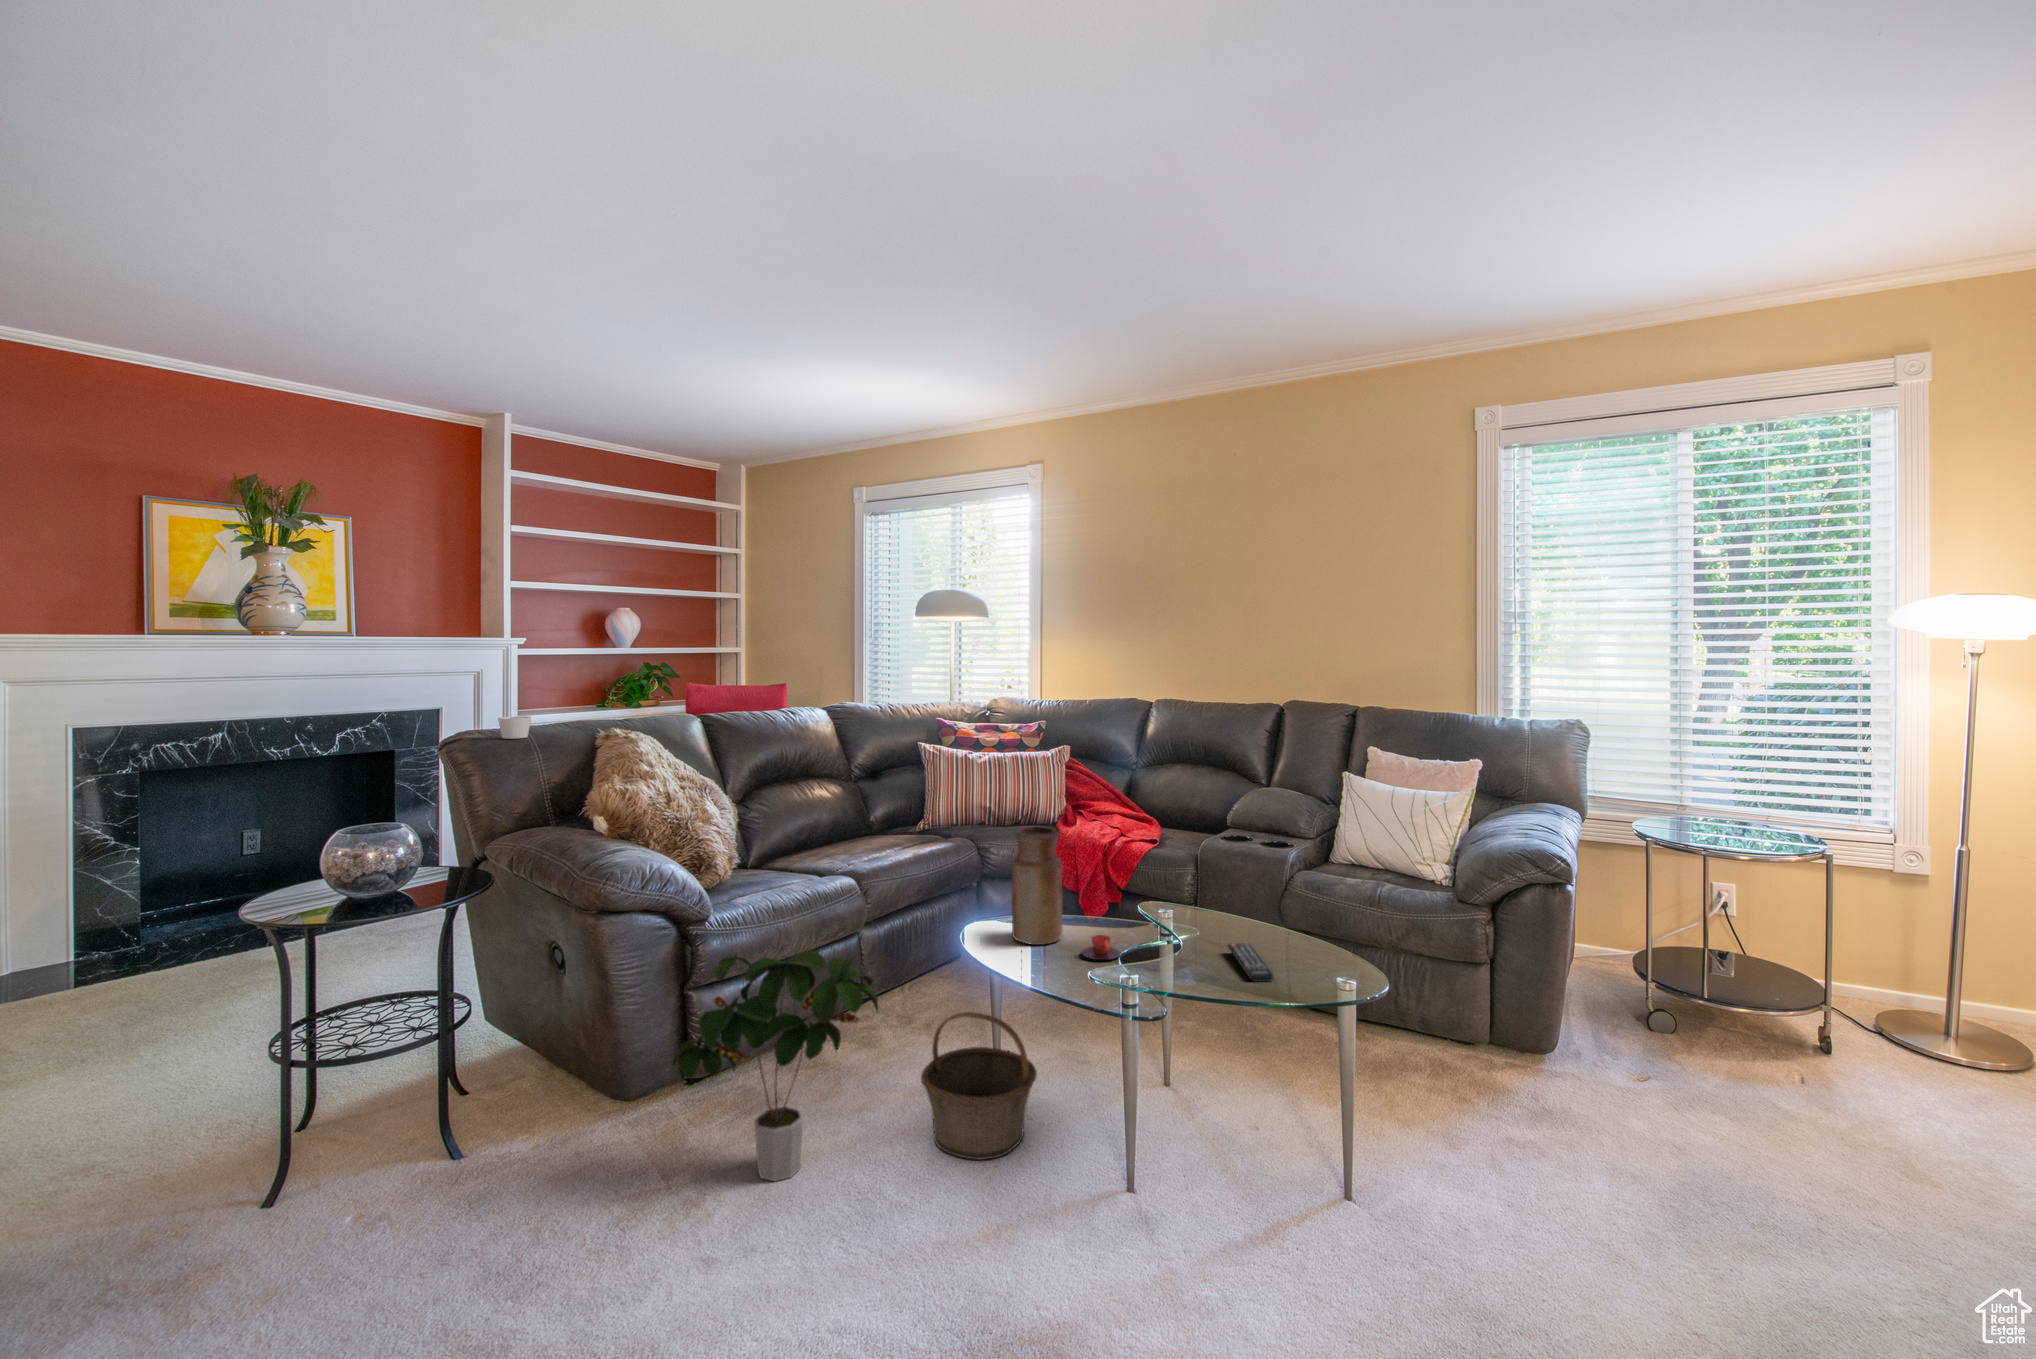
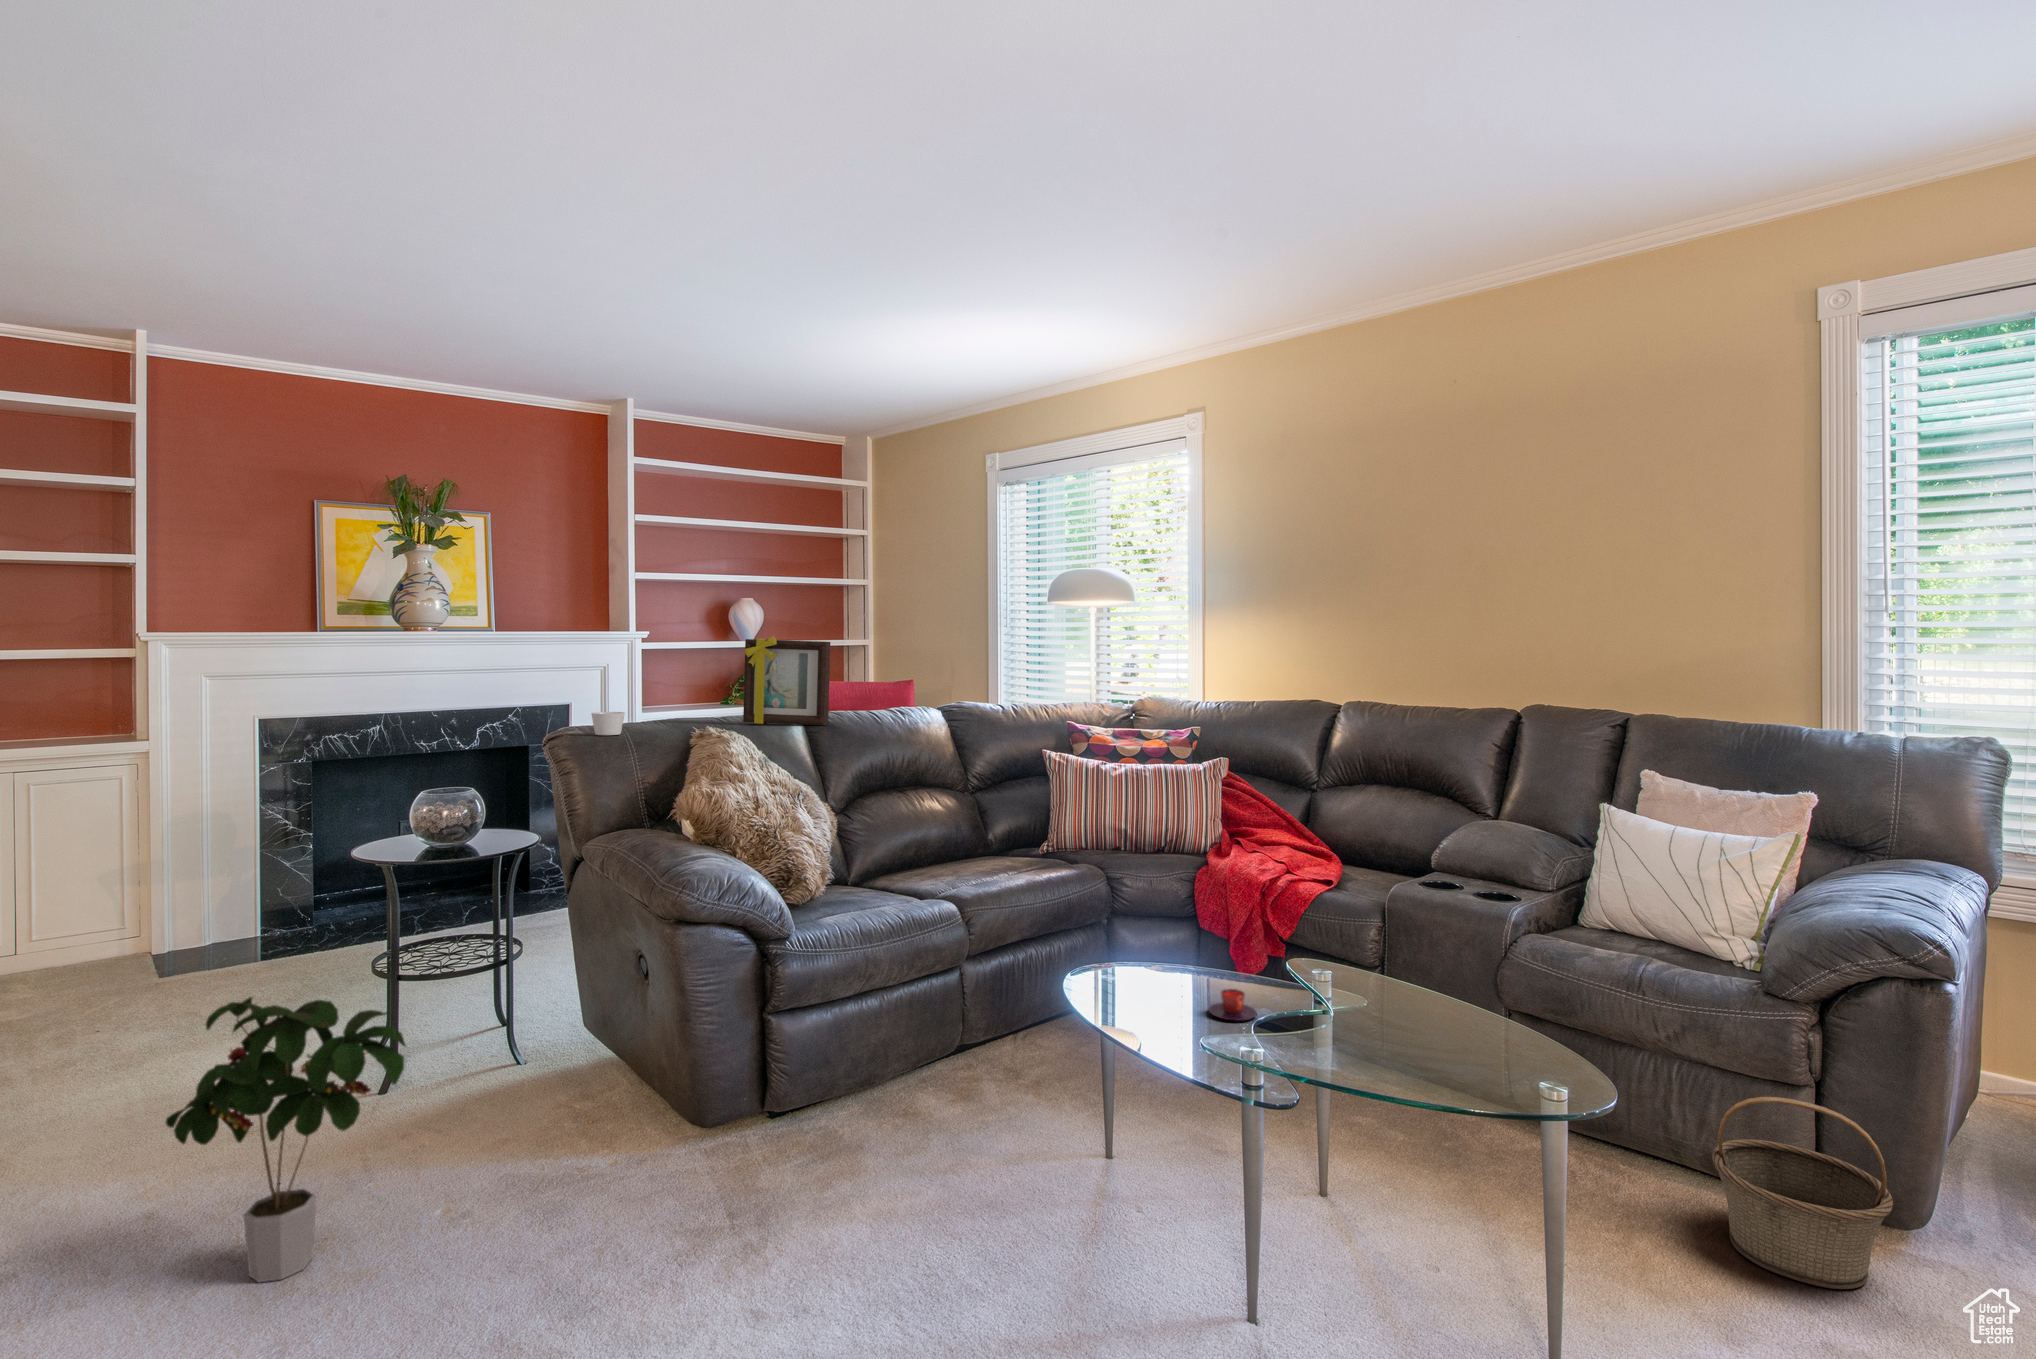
picture frame: none [639,643,722,724] -> present [743,636,830,725]
vase: present [1011,826,1062,945] -> none [1129,853,1191,995]
remote control: present [1227,944,1273,982] -> none [1396,1011,1452,1066]
potted plant: present [672,950,878,1181] -> present [165,997,406,1282]
basket: present [921,1012,1037,1160] -> present [1712,1097,1893,1289]

